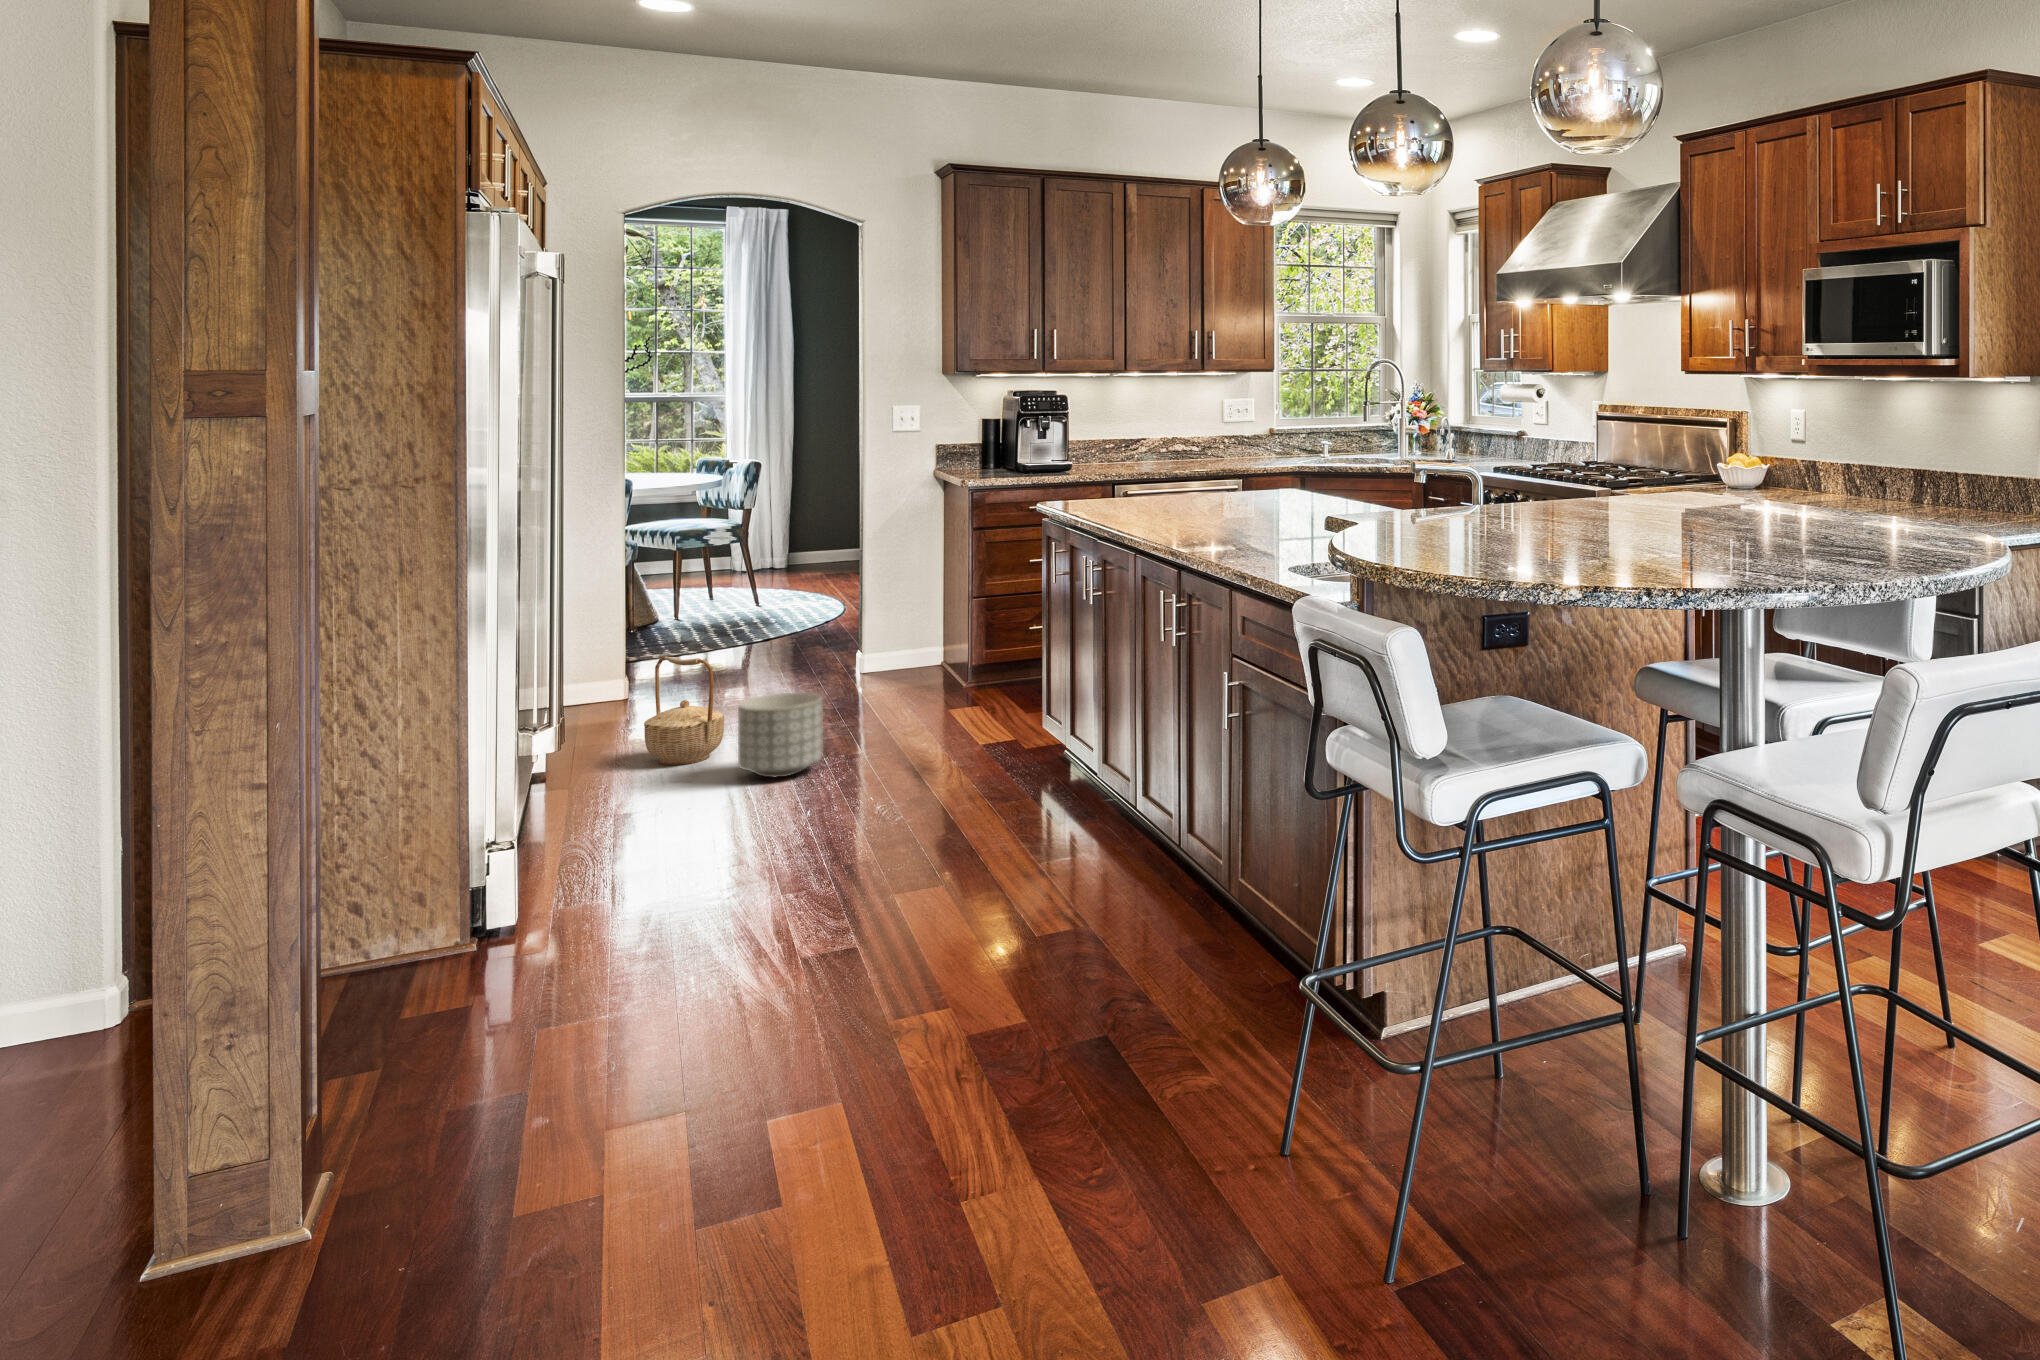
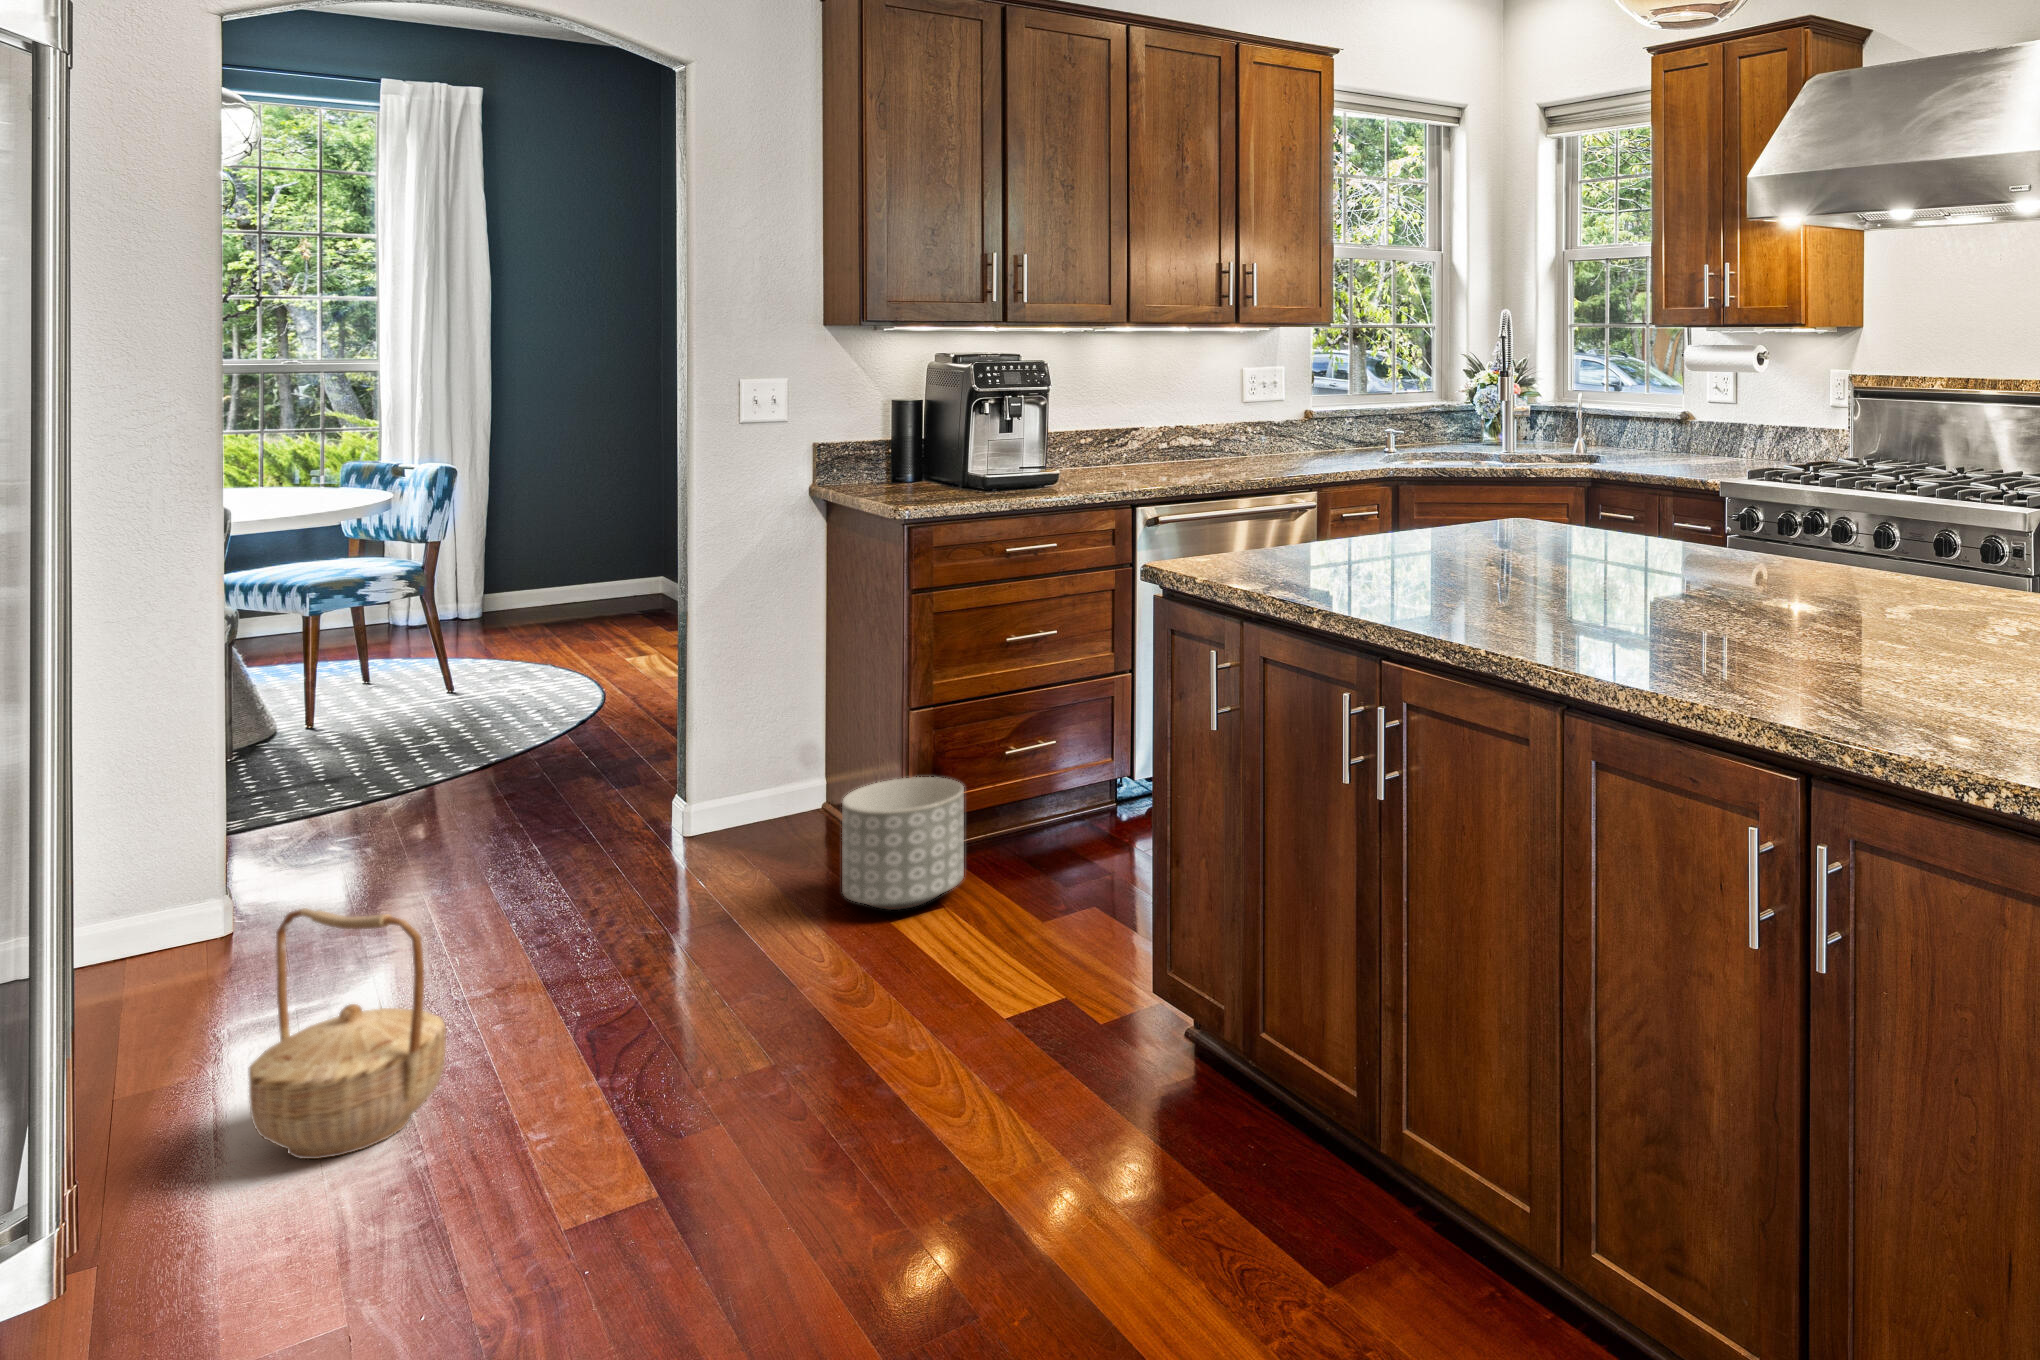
planter: present [738,692,822,777] -> present [842,777,964,910]

